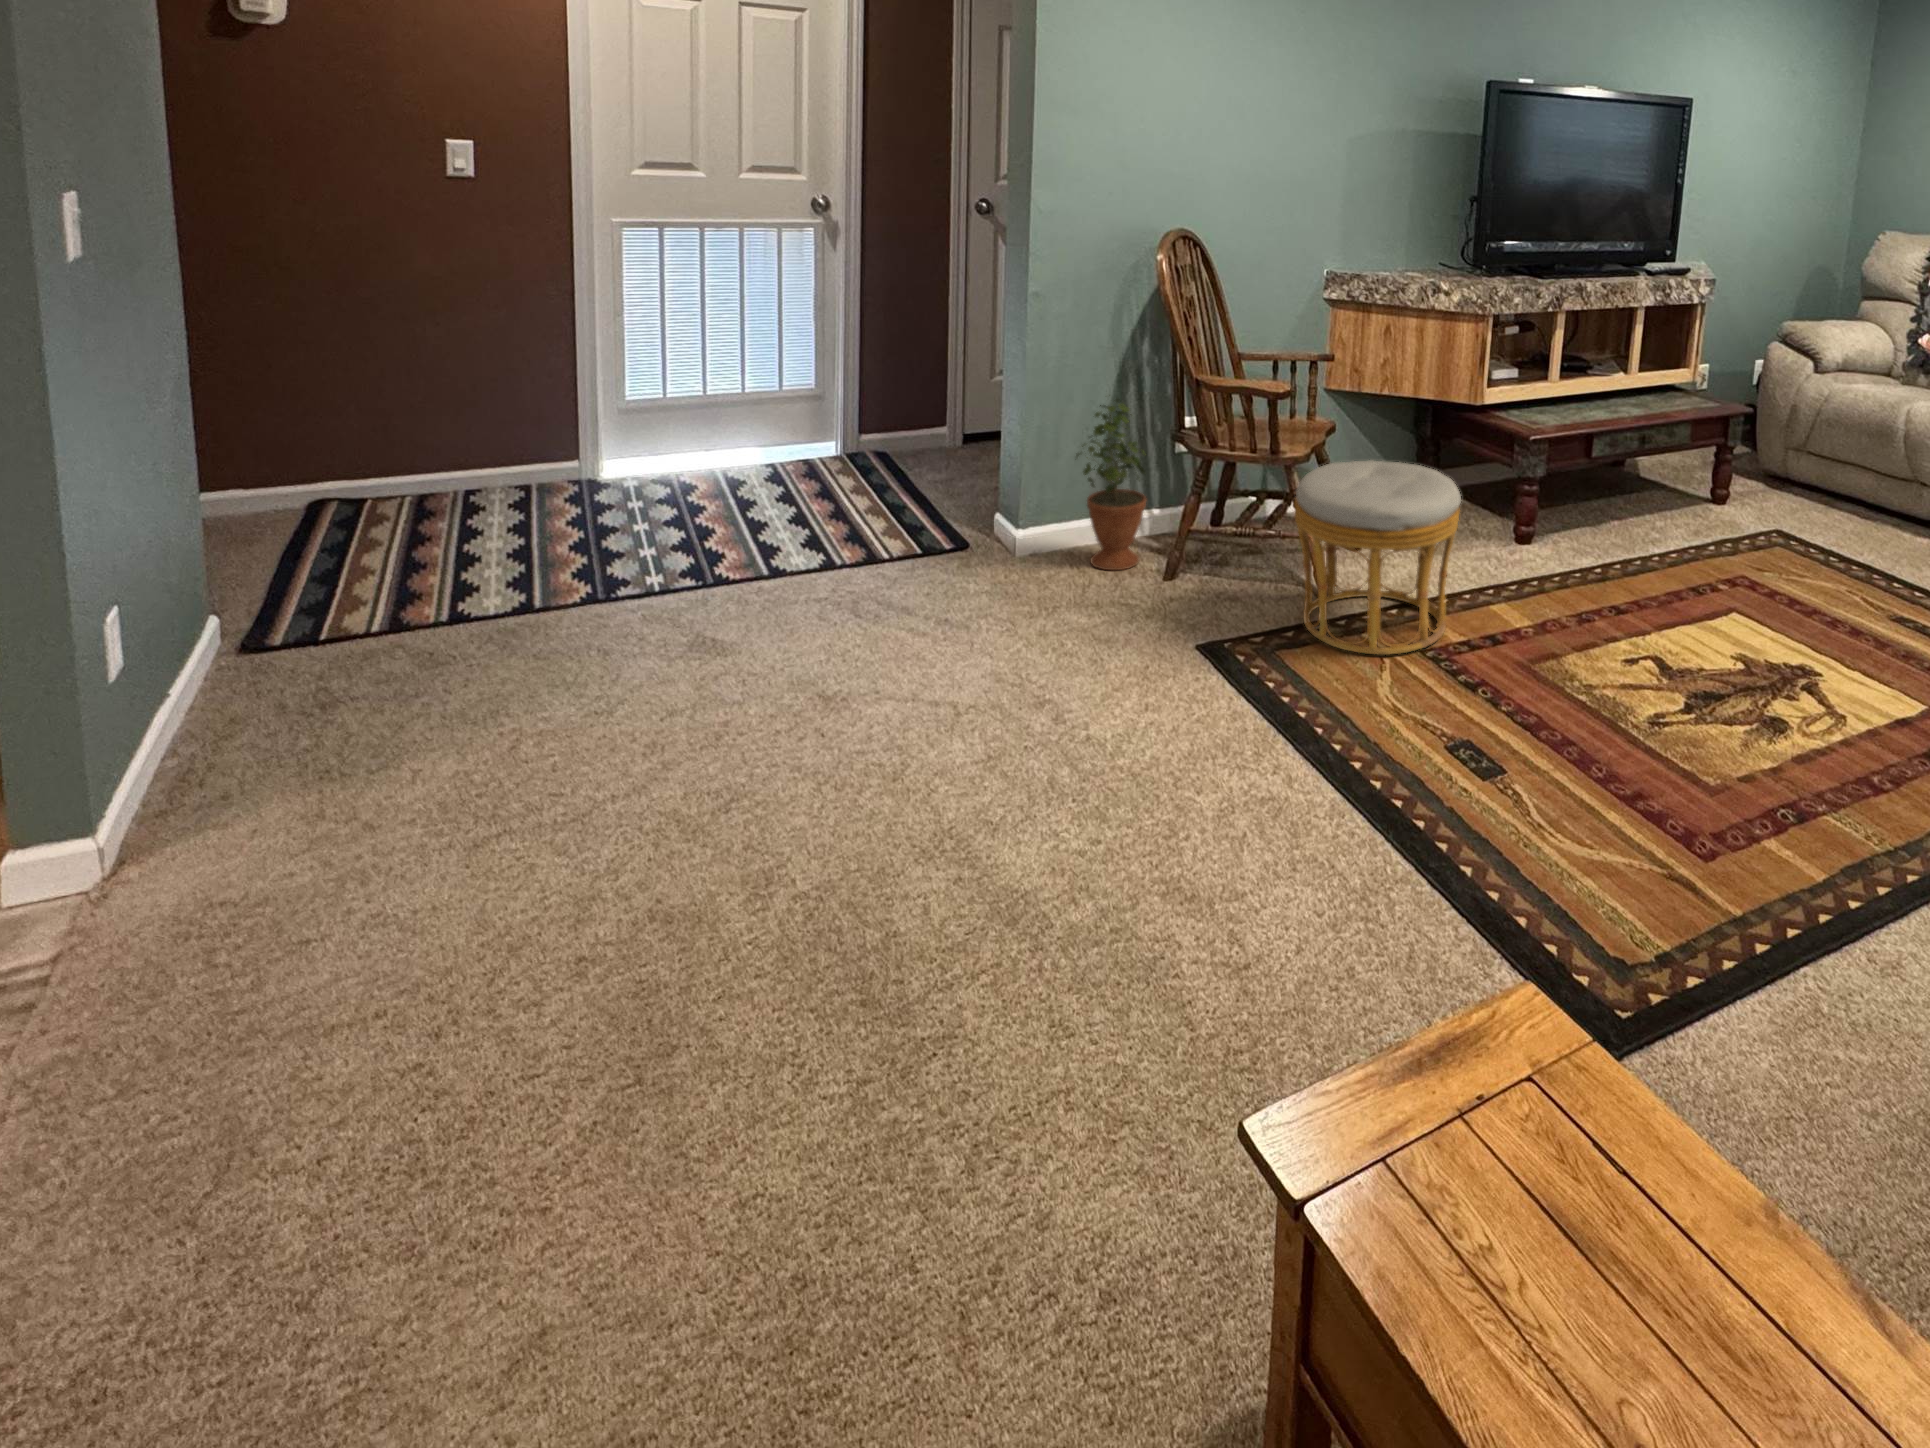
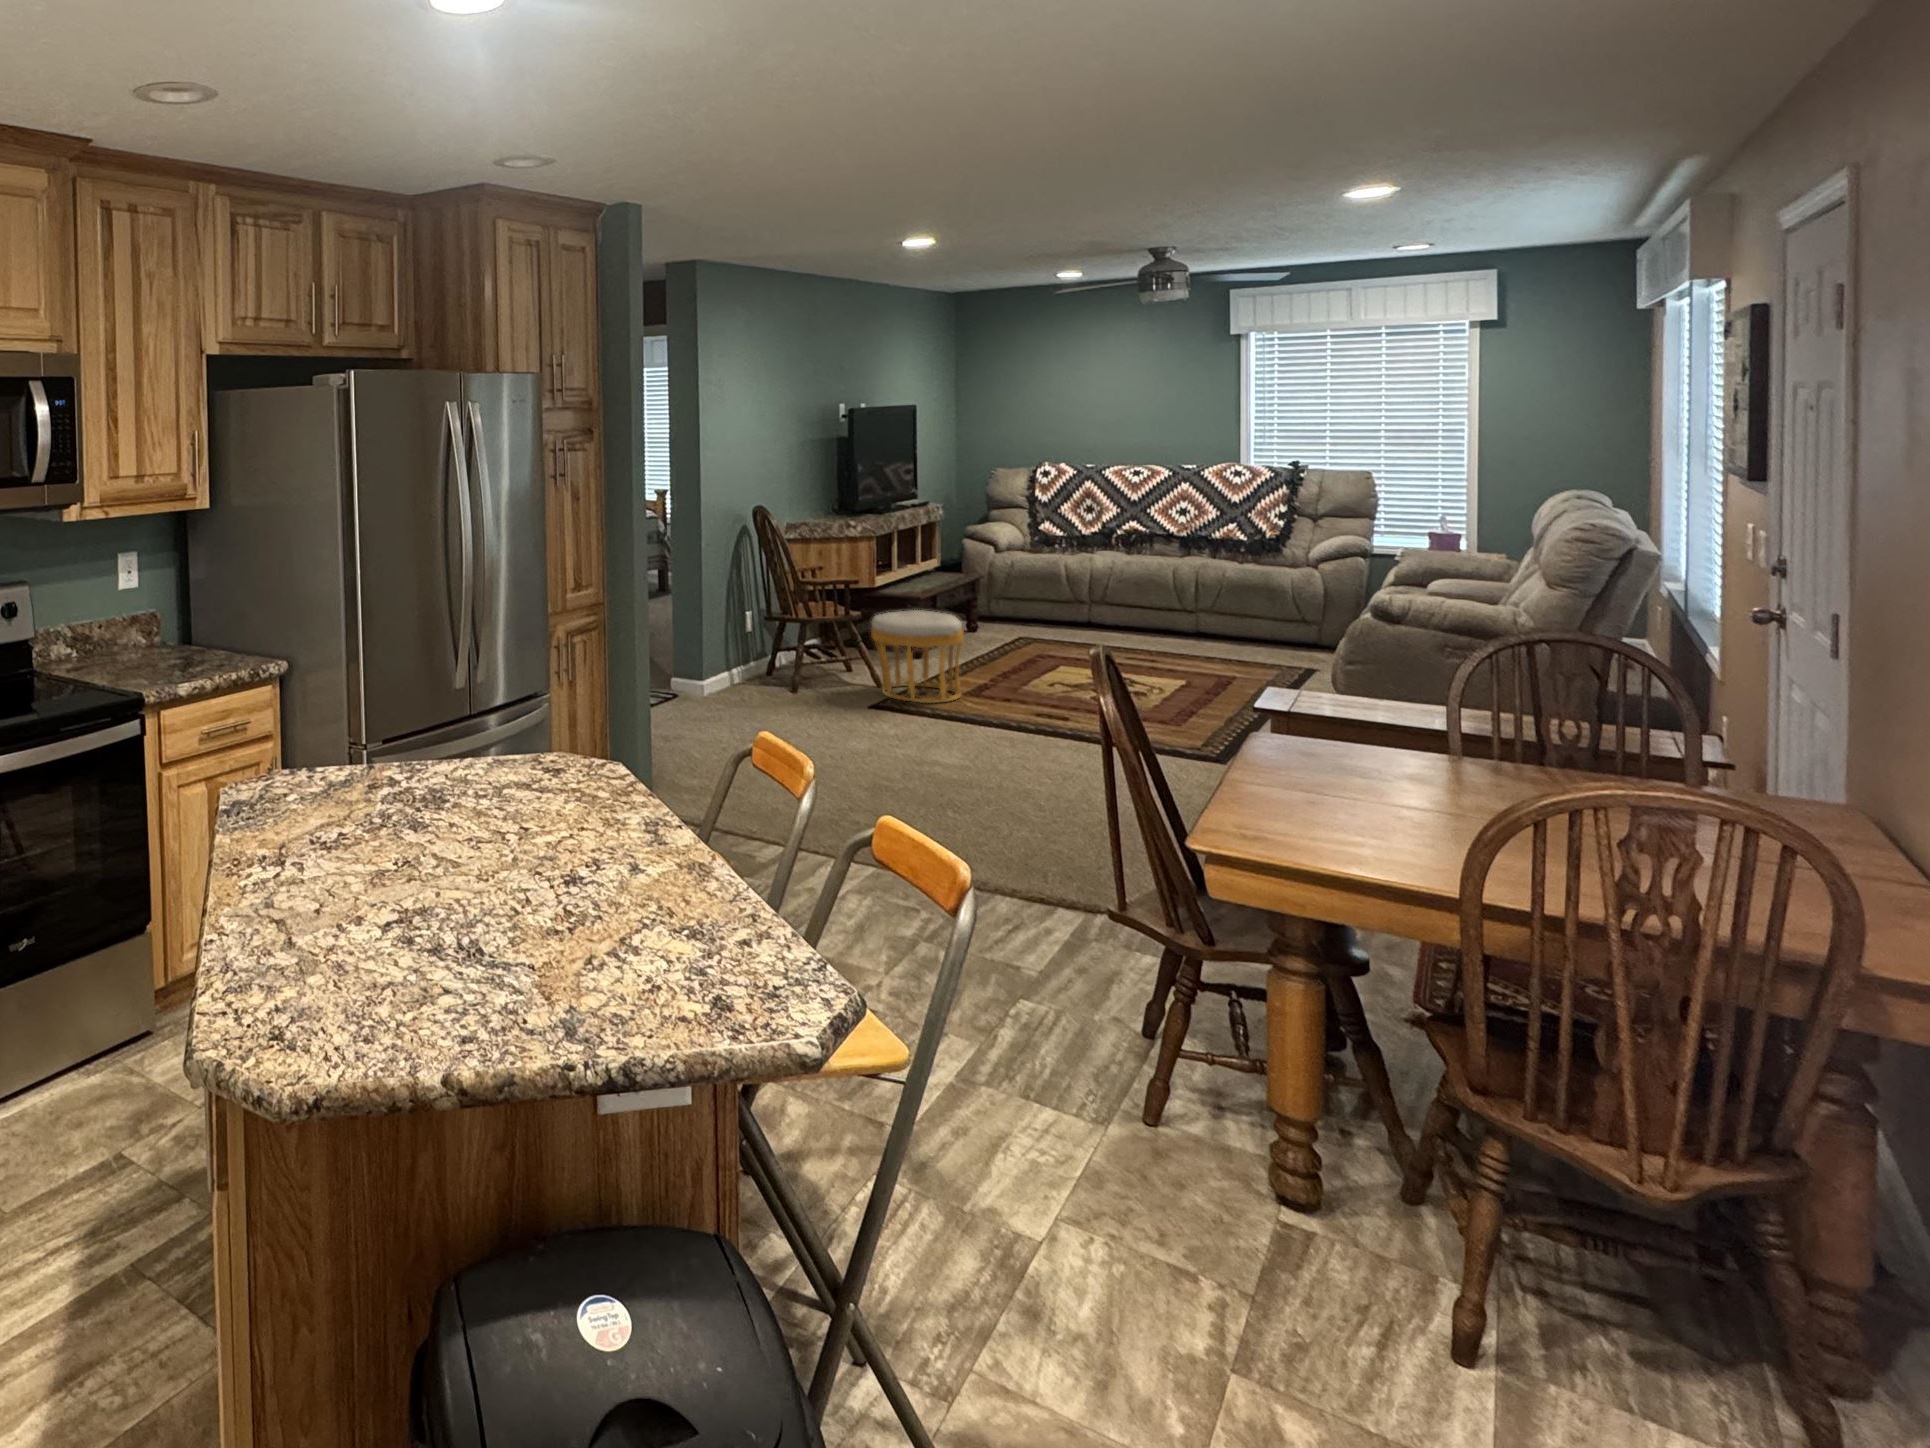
potted plant: present [1077,399,1146,571] -> none [729,598,770,696]

